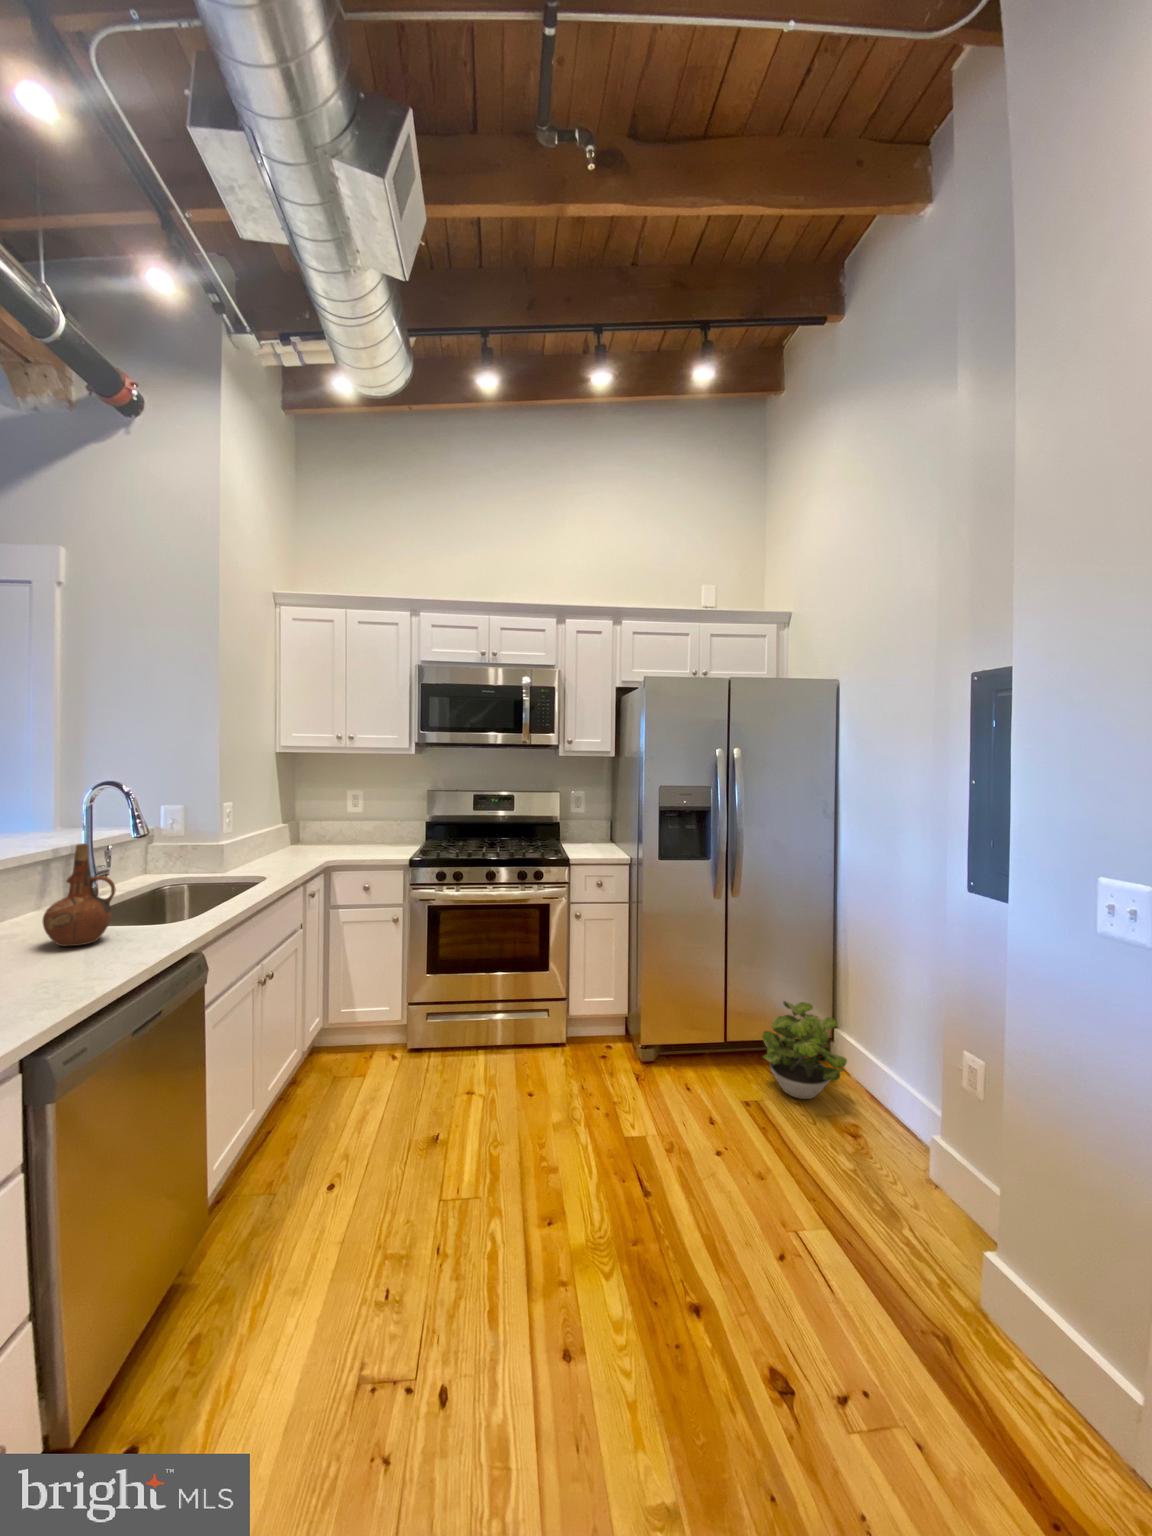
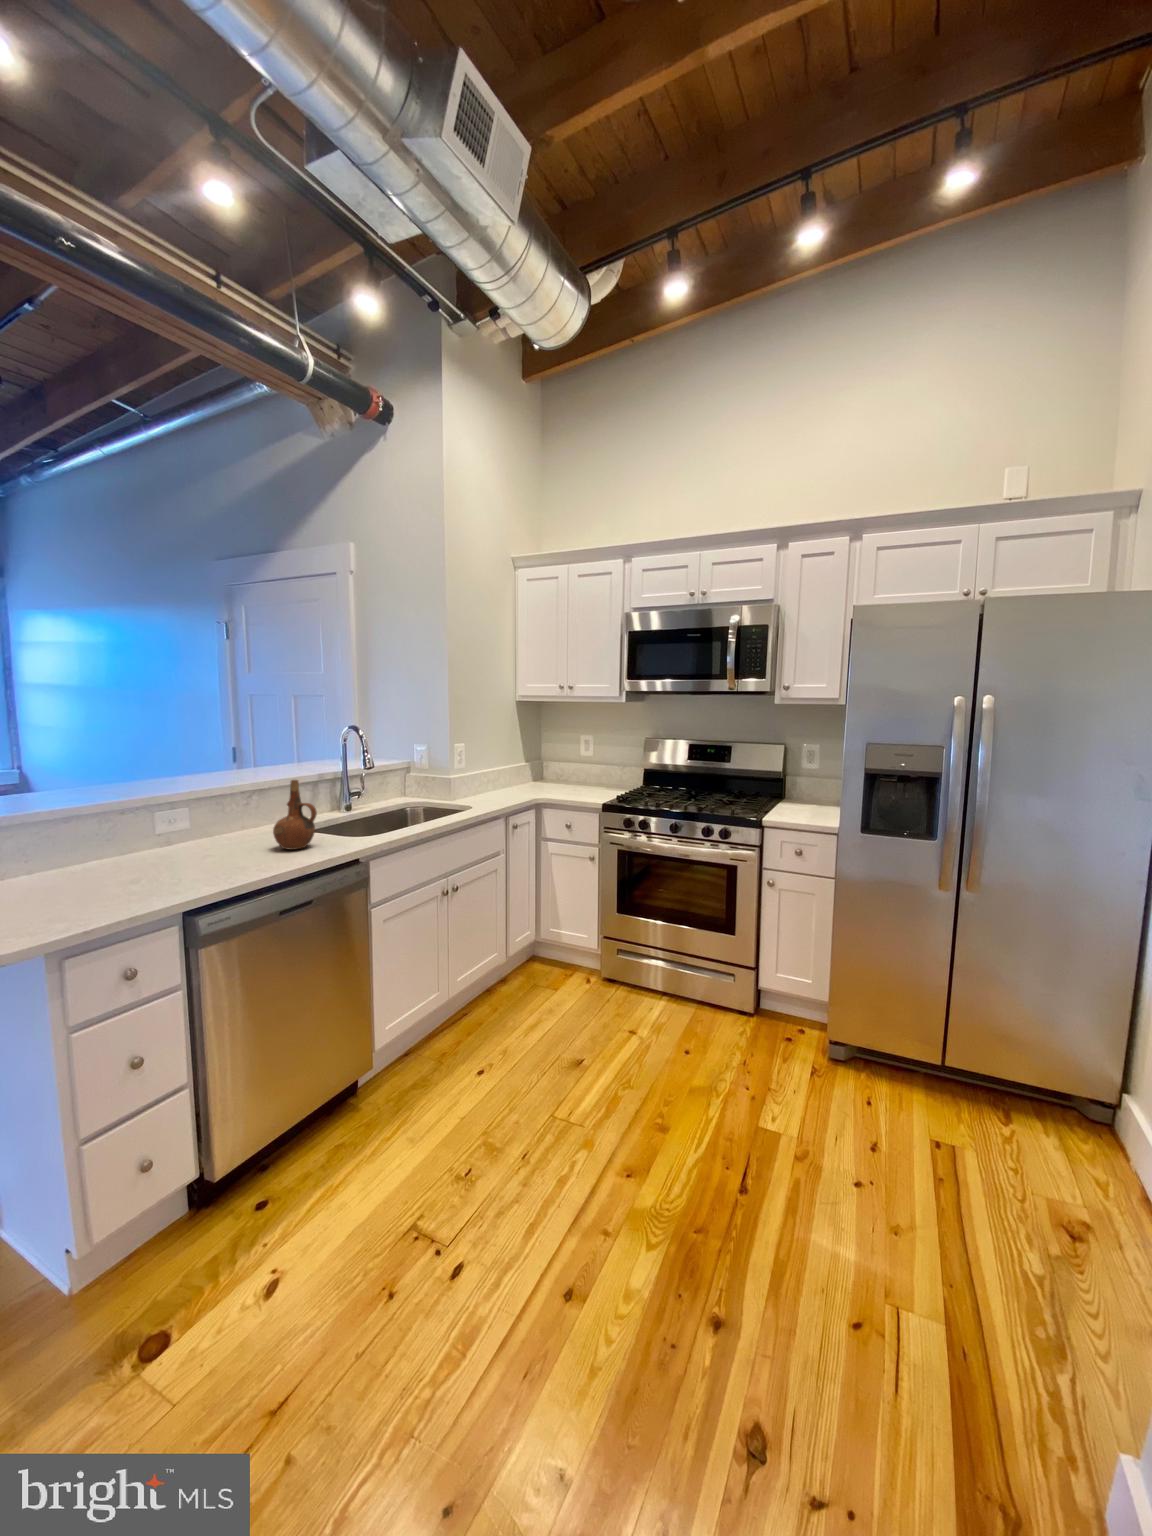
potted plant: present [763,1001,847,1099] -> none [971,1033,1102,1169]

